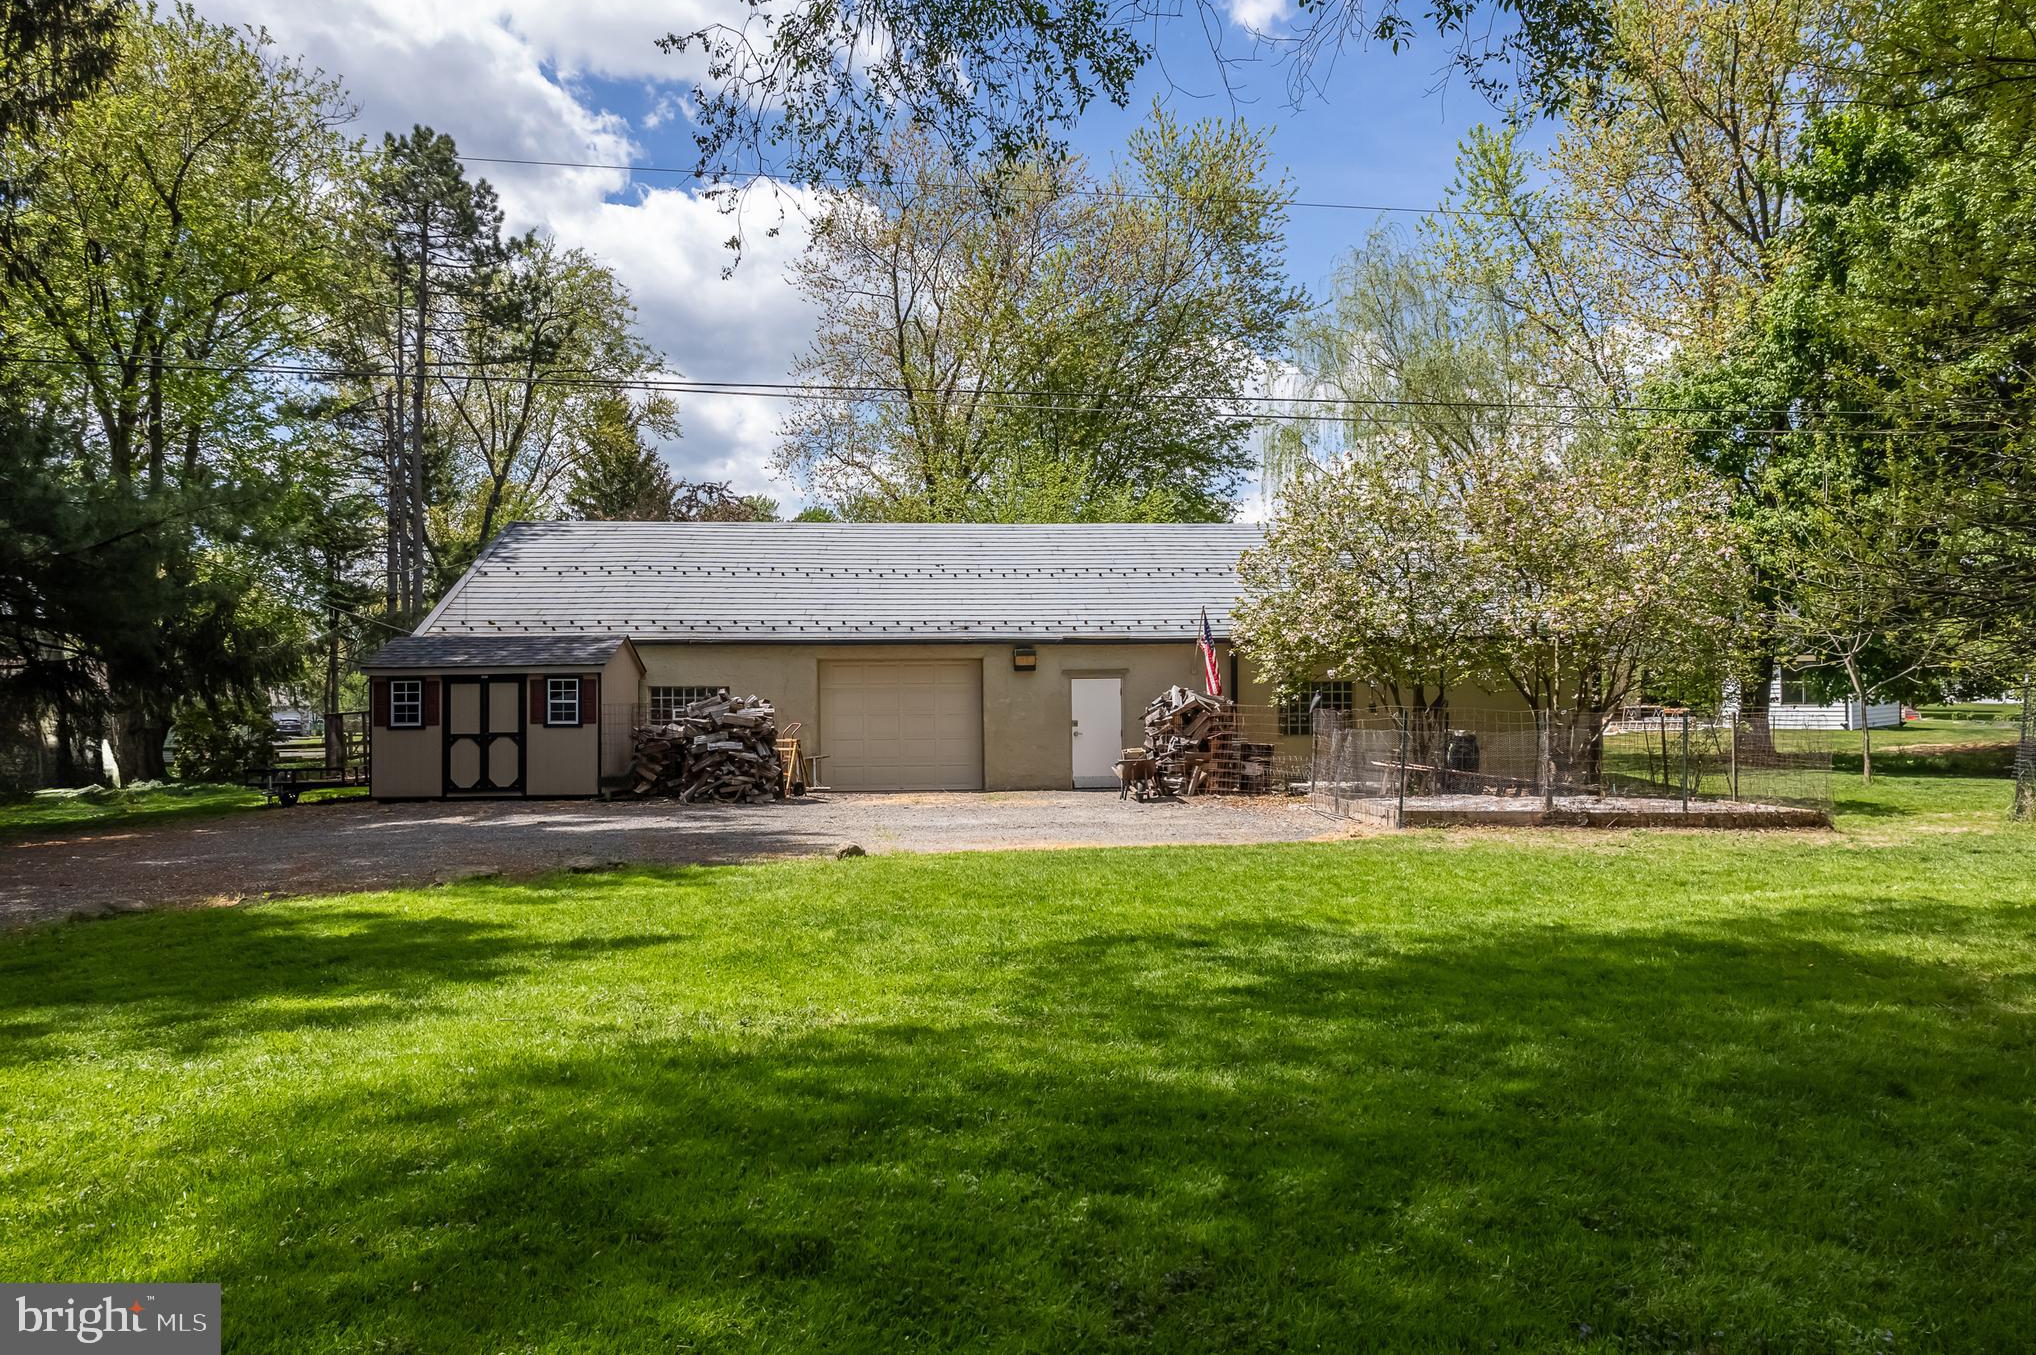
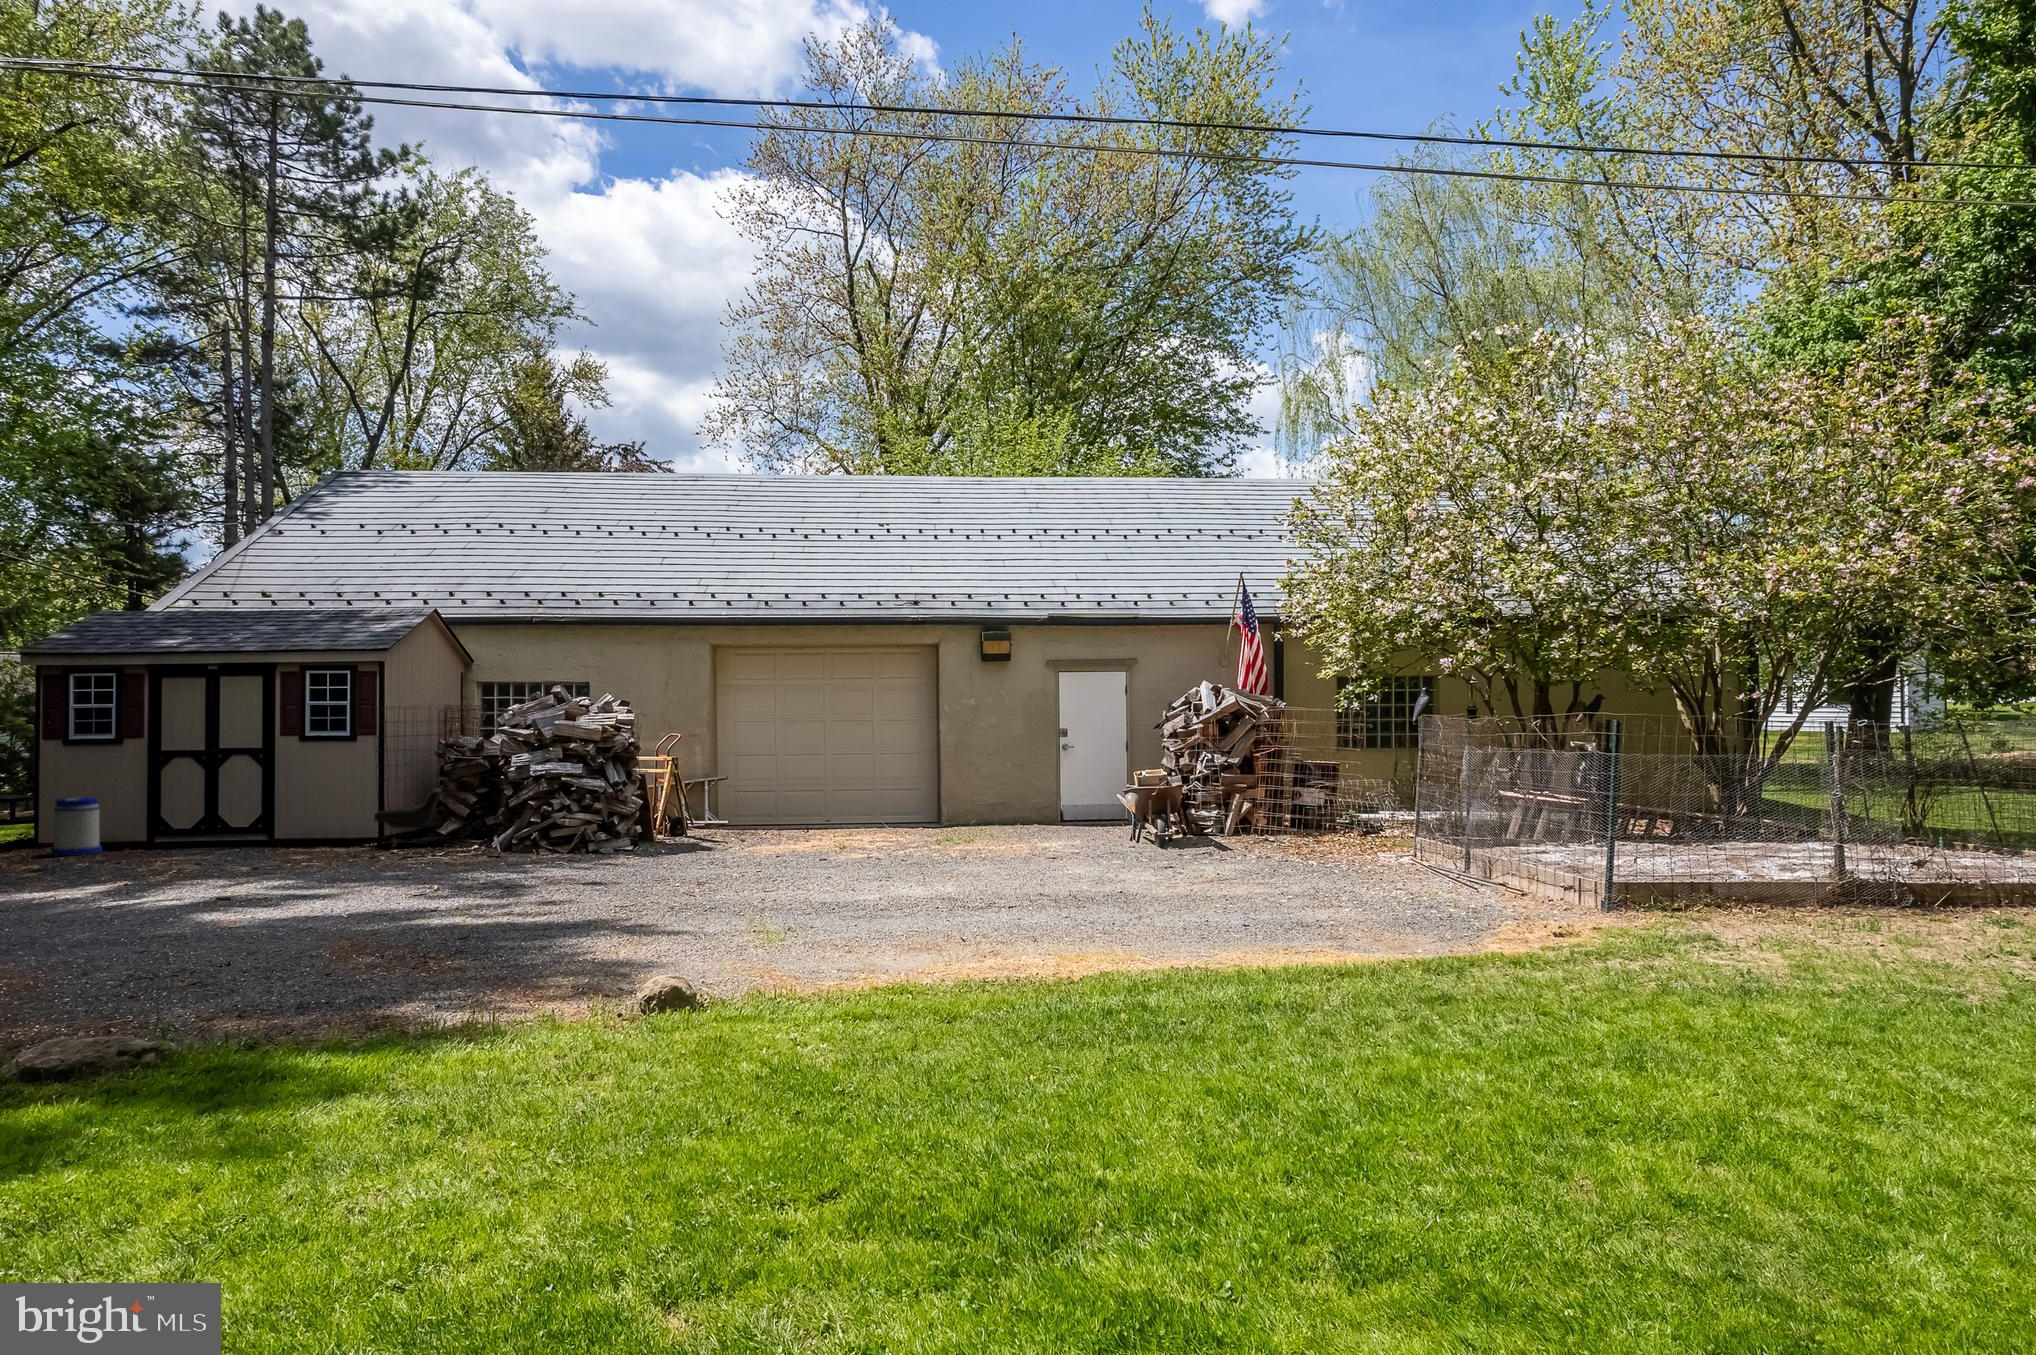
trash can: none [381,765,411,805] -> present [51,797,102,856]

